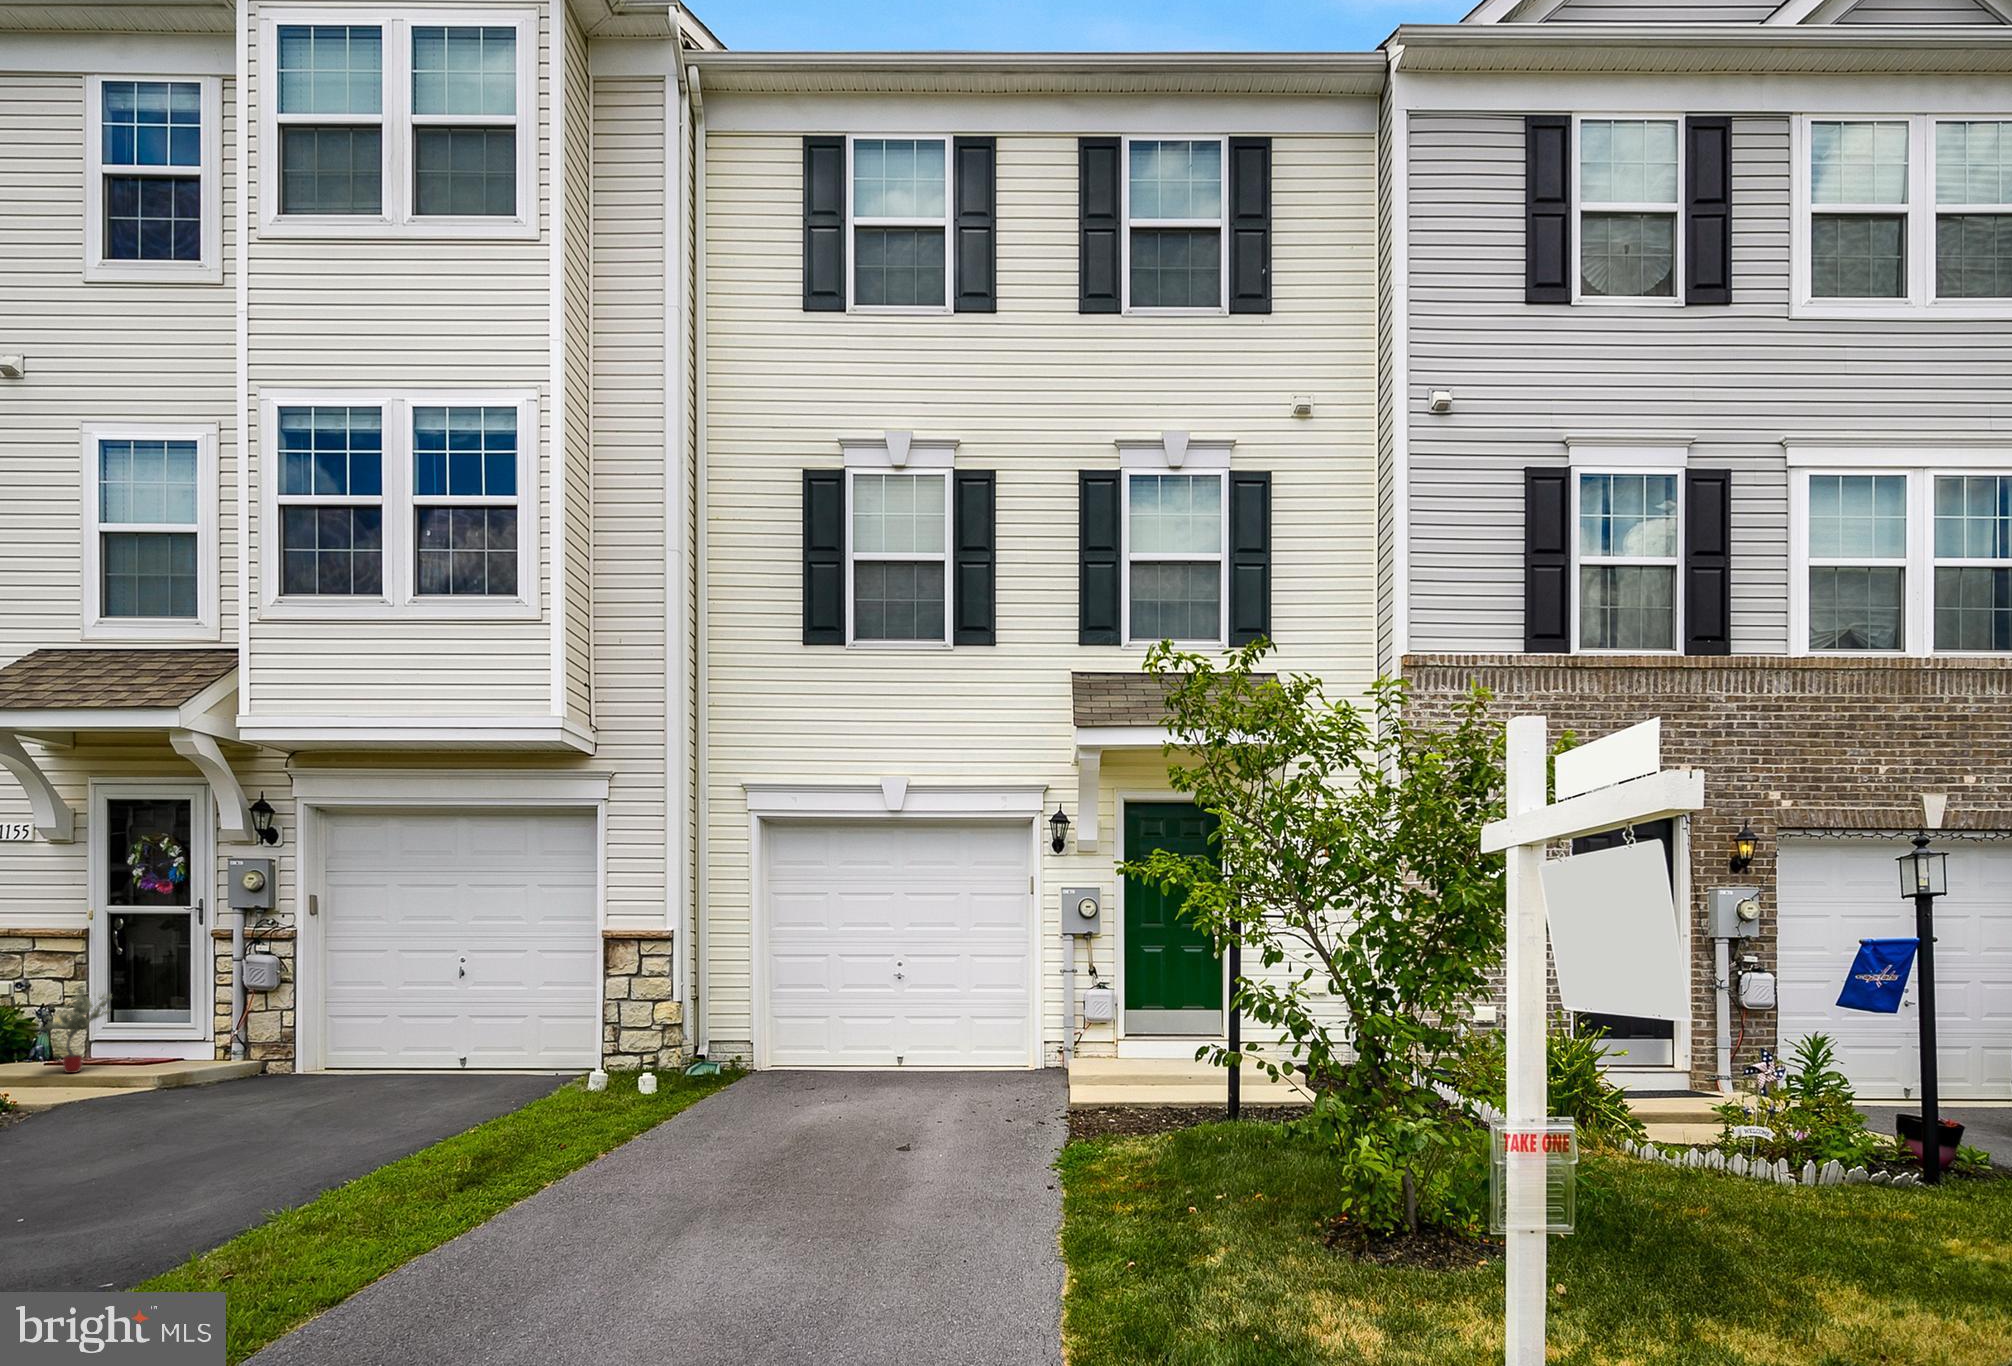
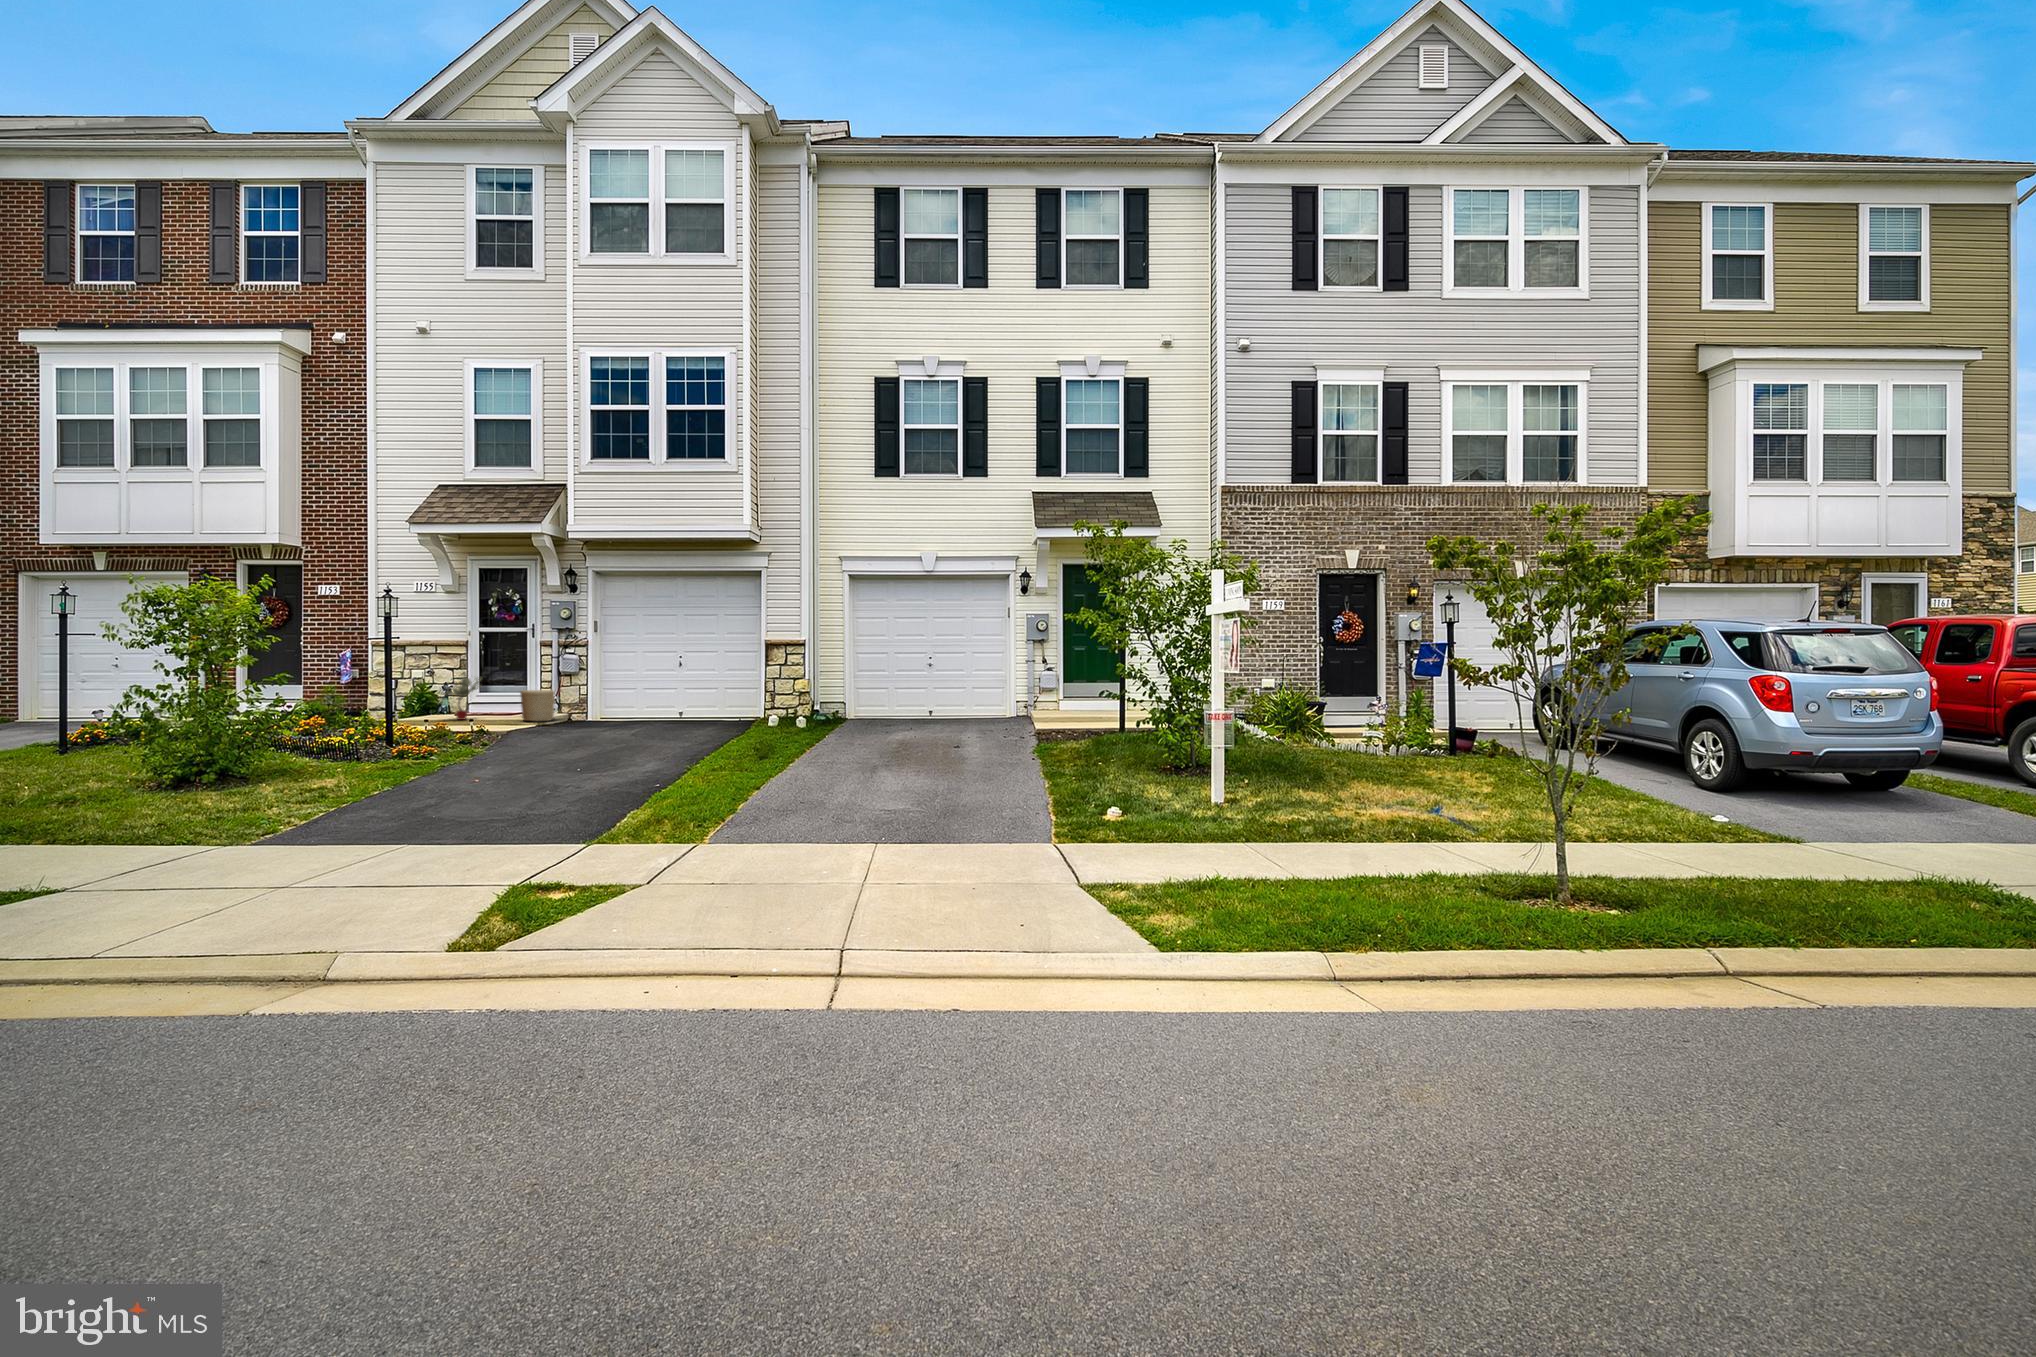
basket: none [174,1018,235,1078] -> present [520,690,554,721]

